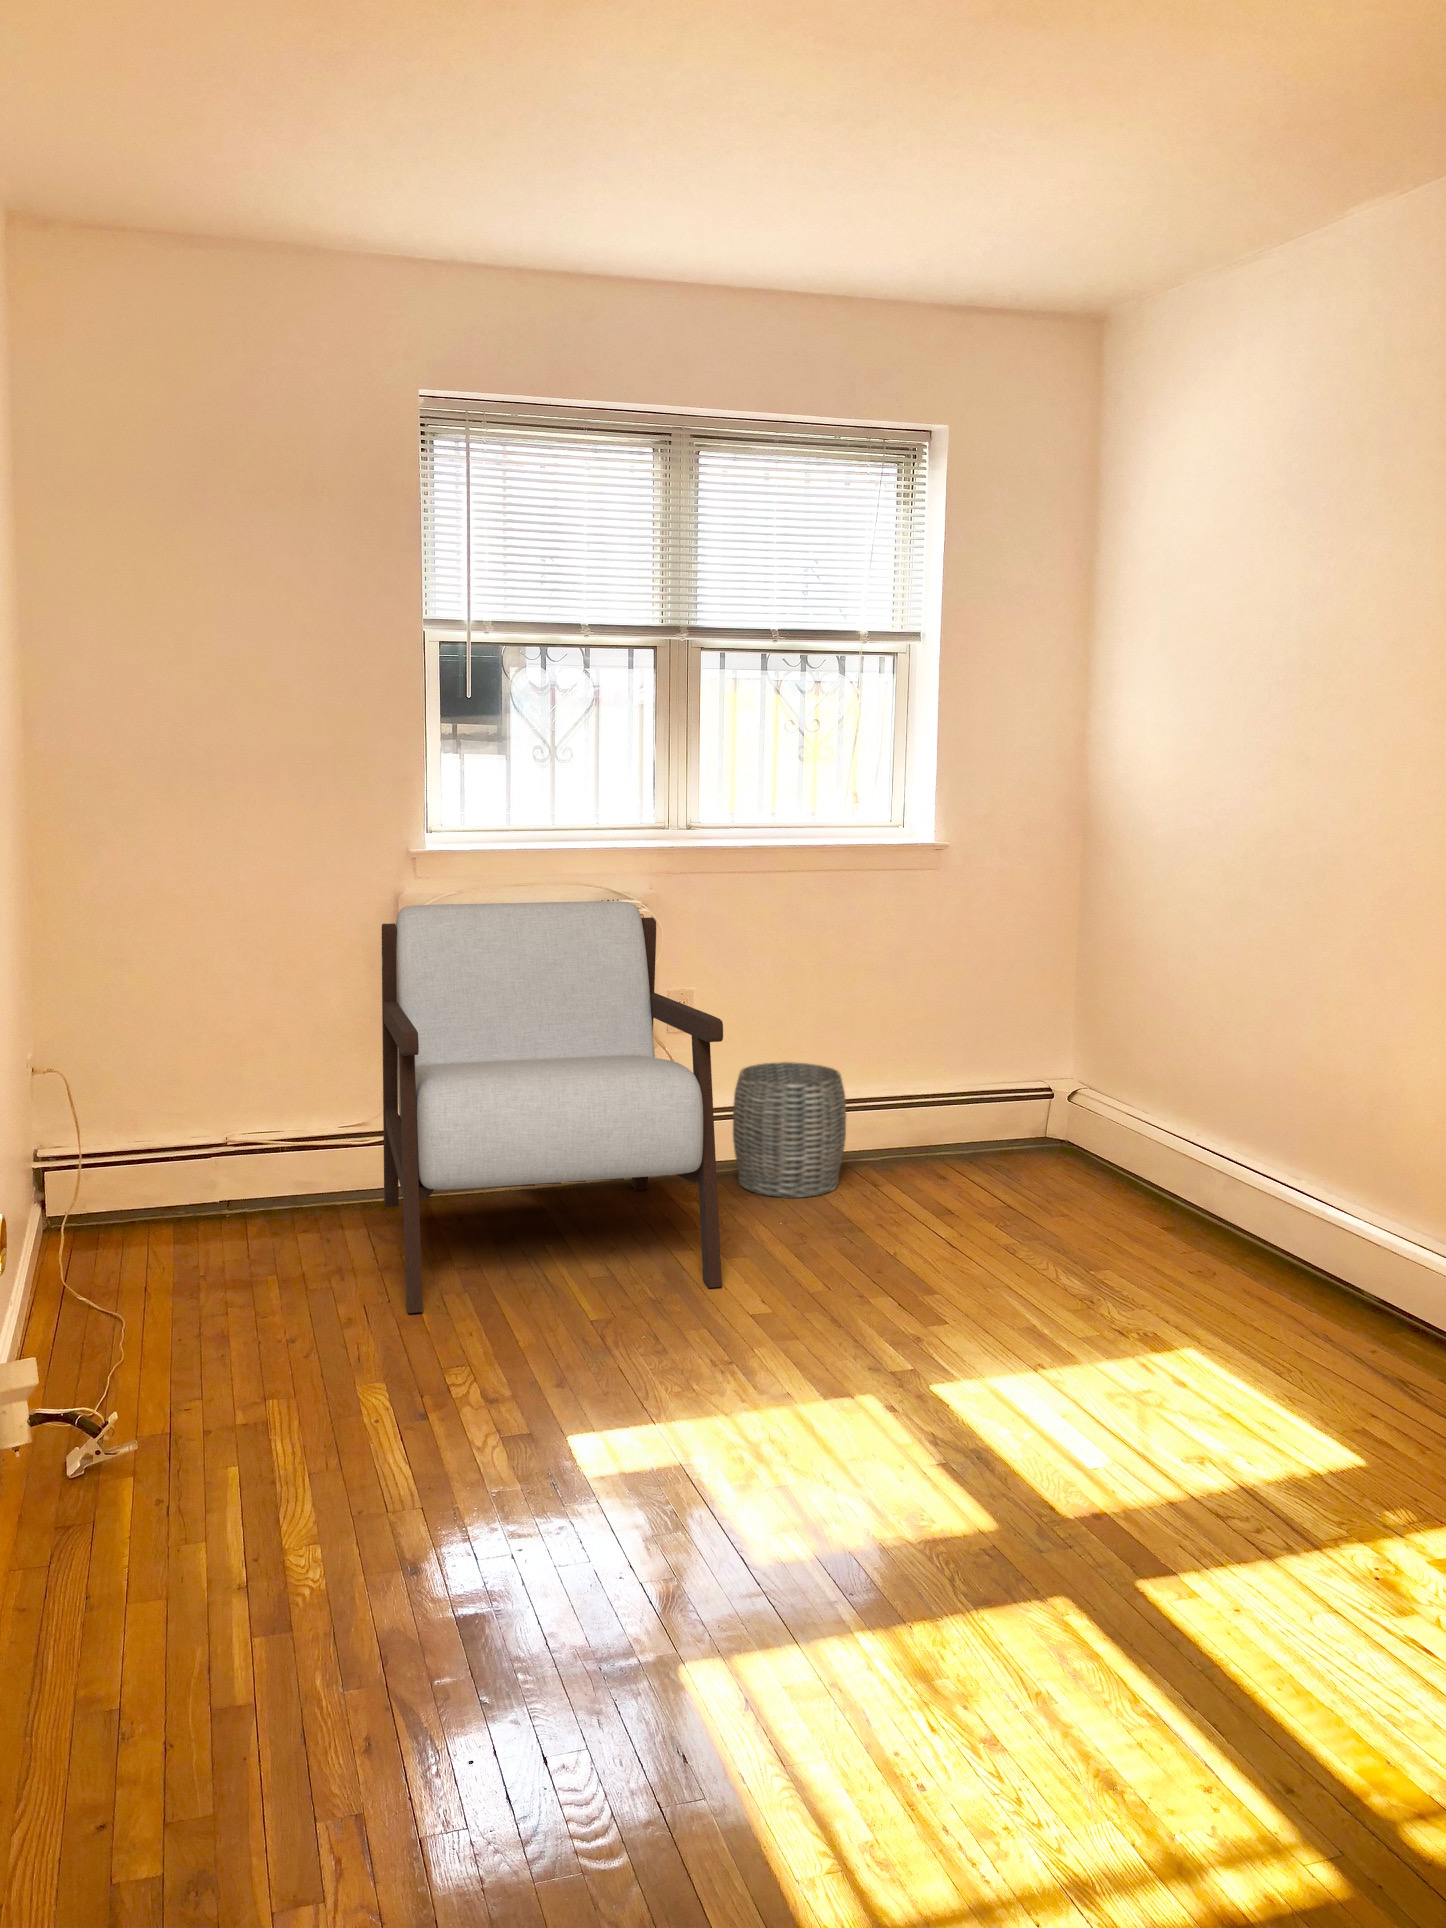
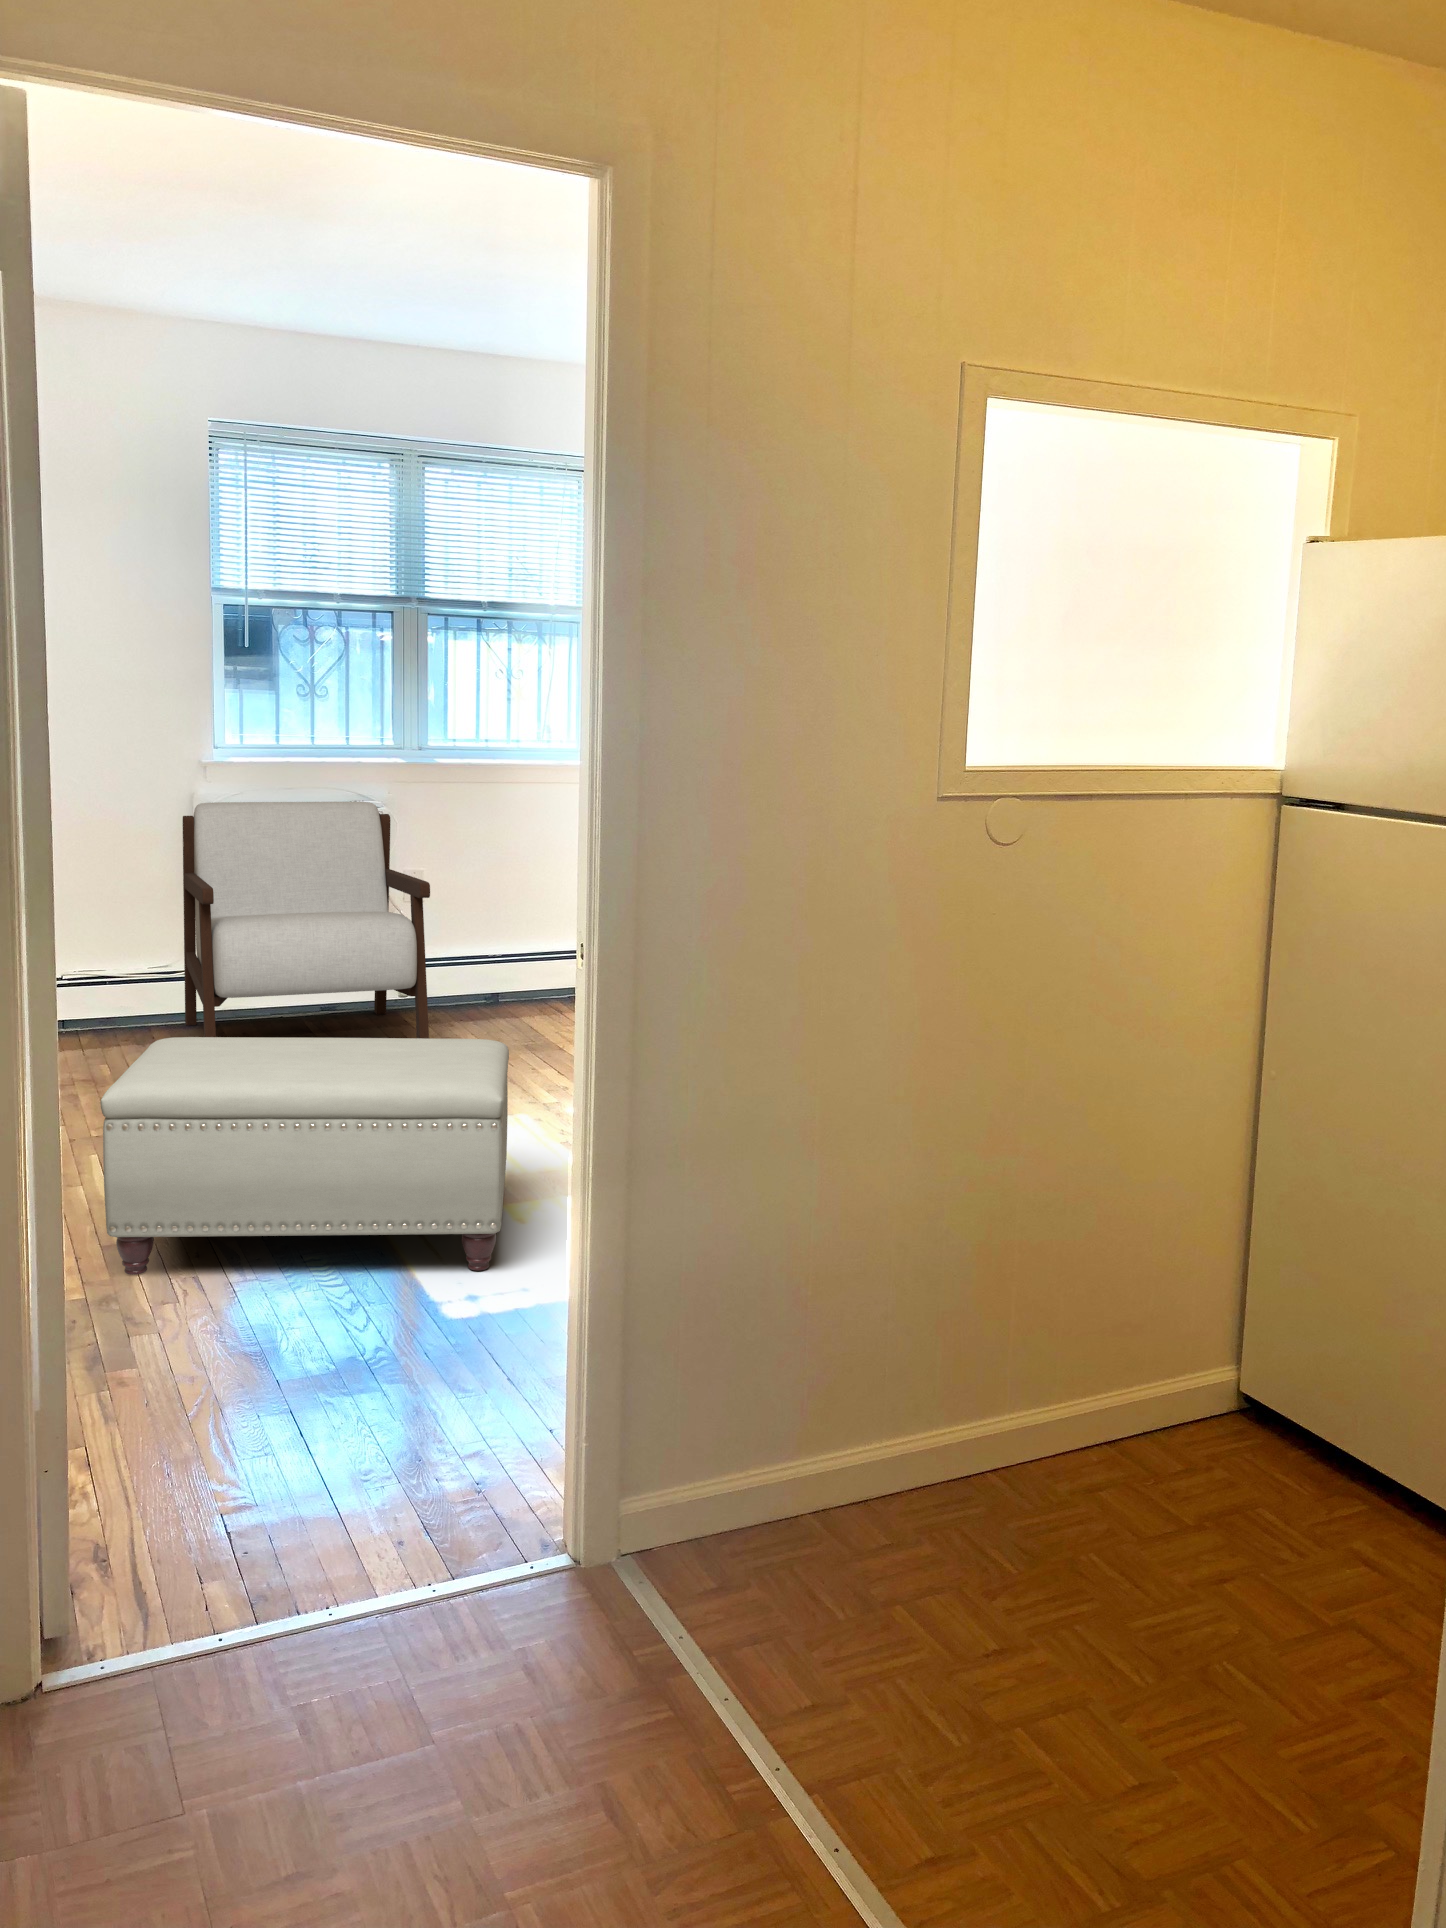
woven basket: present [733,1062,846,1198] -> none [450,923,534,1018]
ottoman: none [193,1321,953,1826] -> present [100,1037,509,1275]

